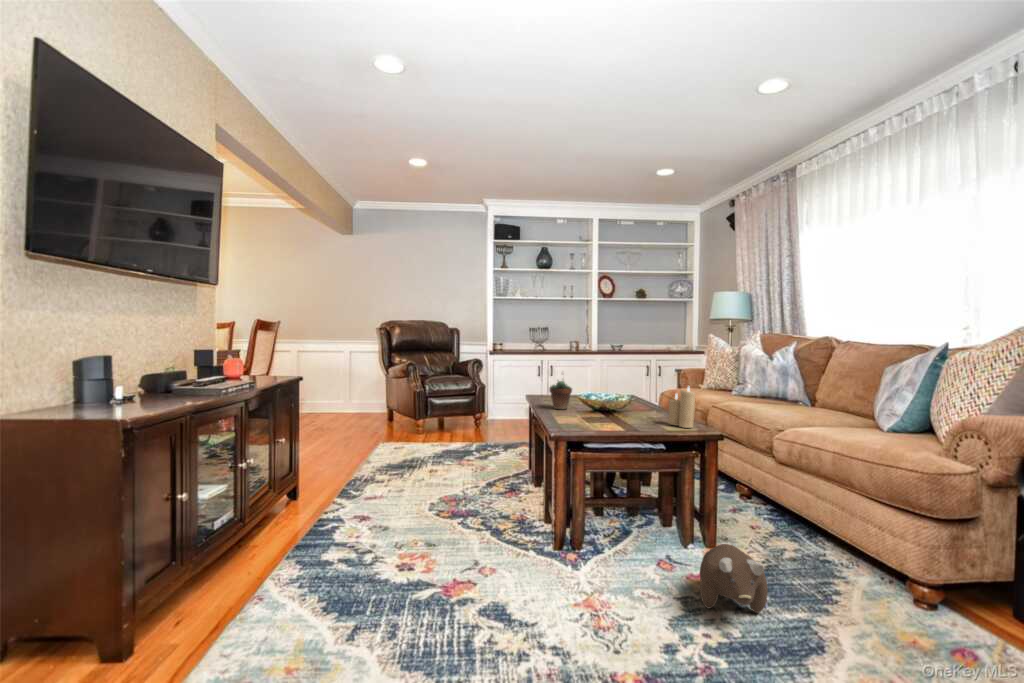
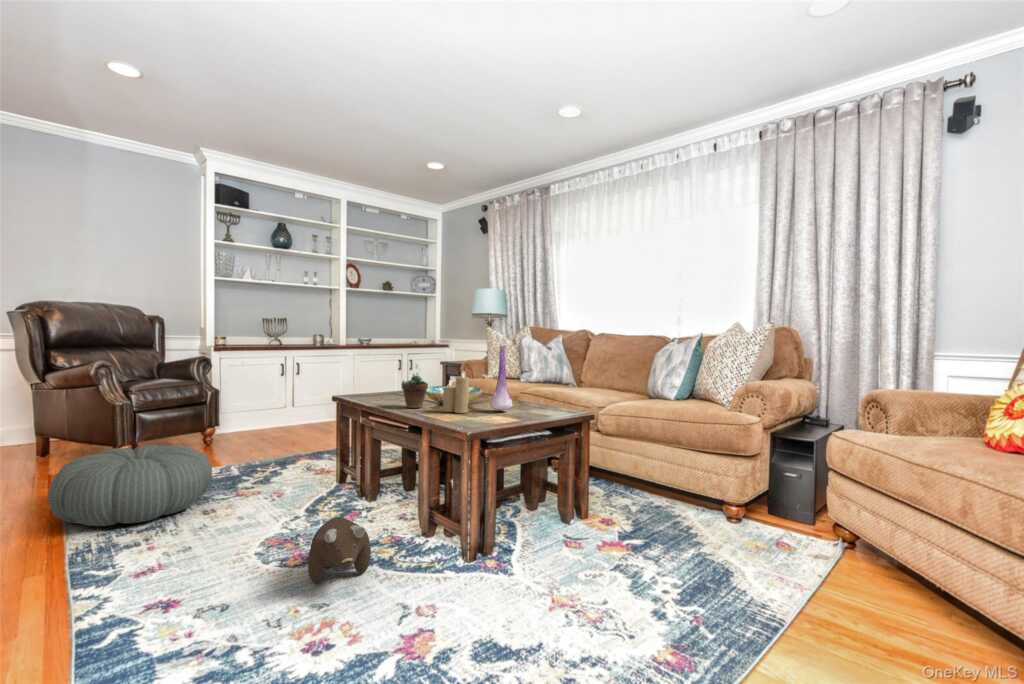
vase: none [610,355,636,419] -> present [490,346,512,410]
candle: present [668,387,695,428] -> present [442,372,470,413]
pouf: none [356,419,446,469] -> present [48,445,212,526]
plush toy: present [700,544,768,613] -> present [308,517,371,583]

